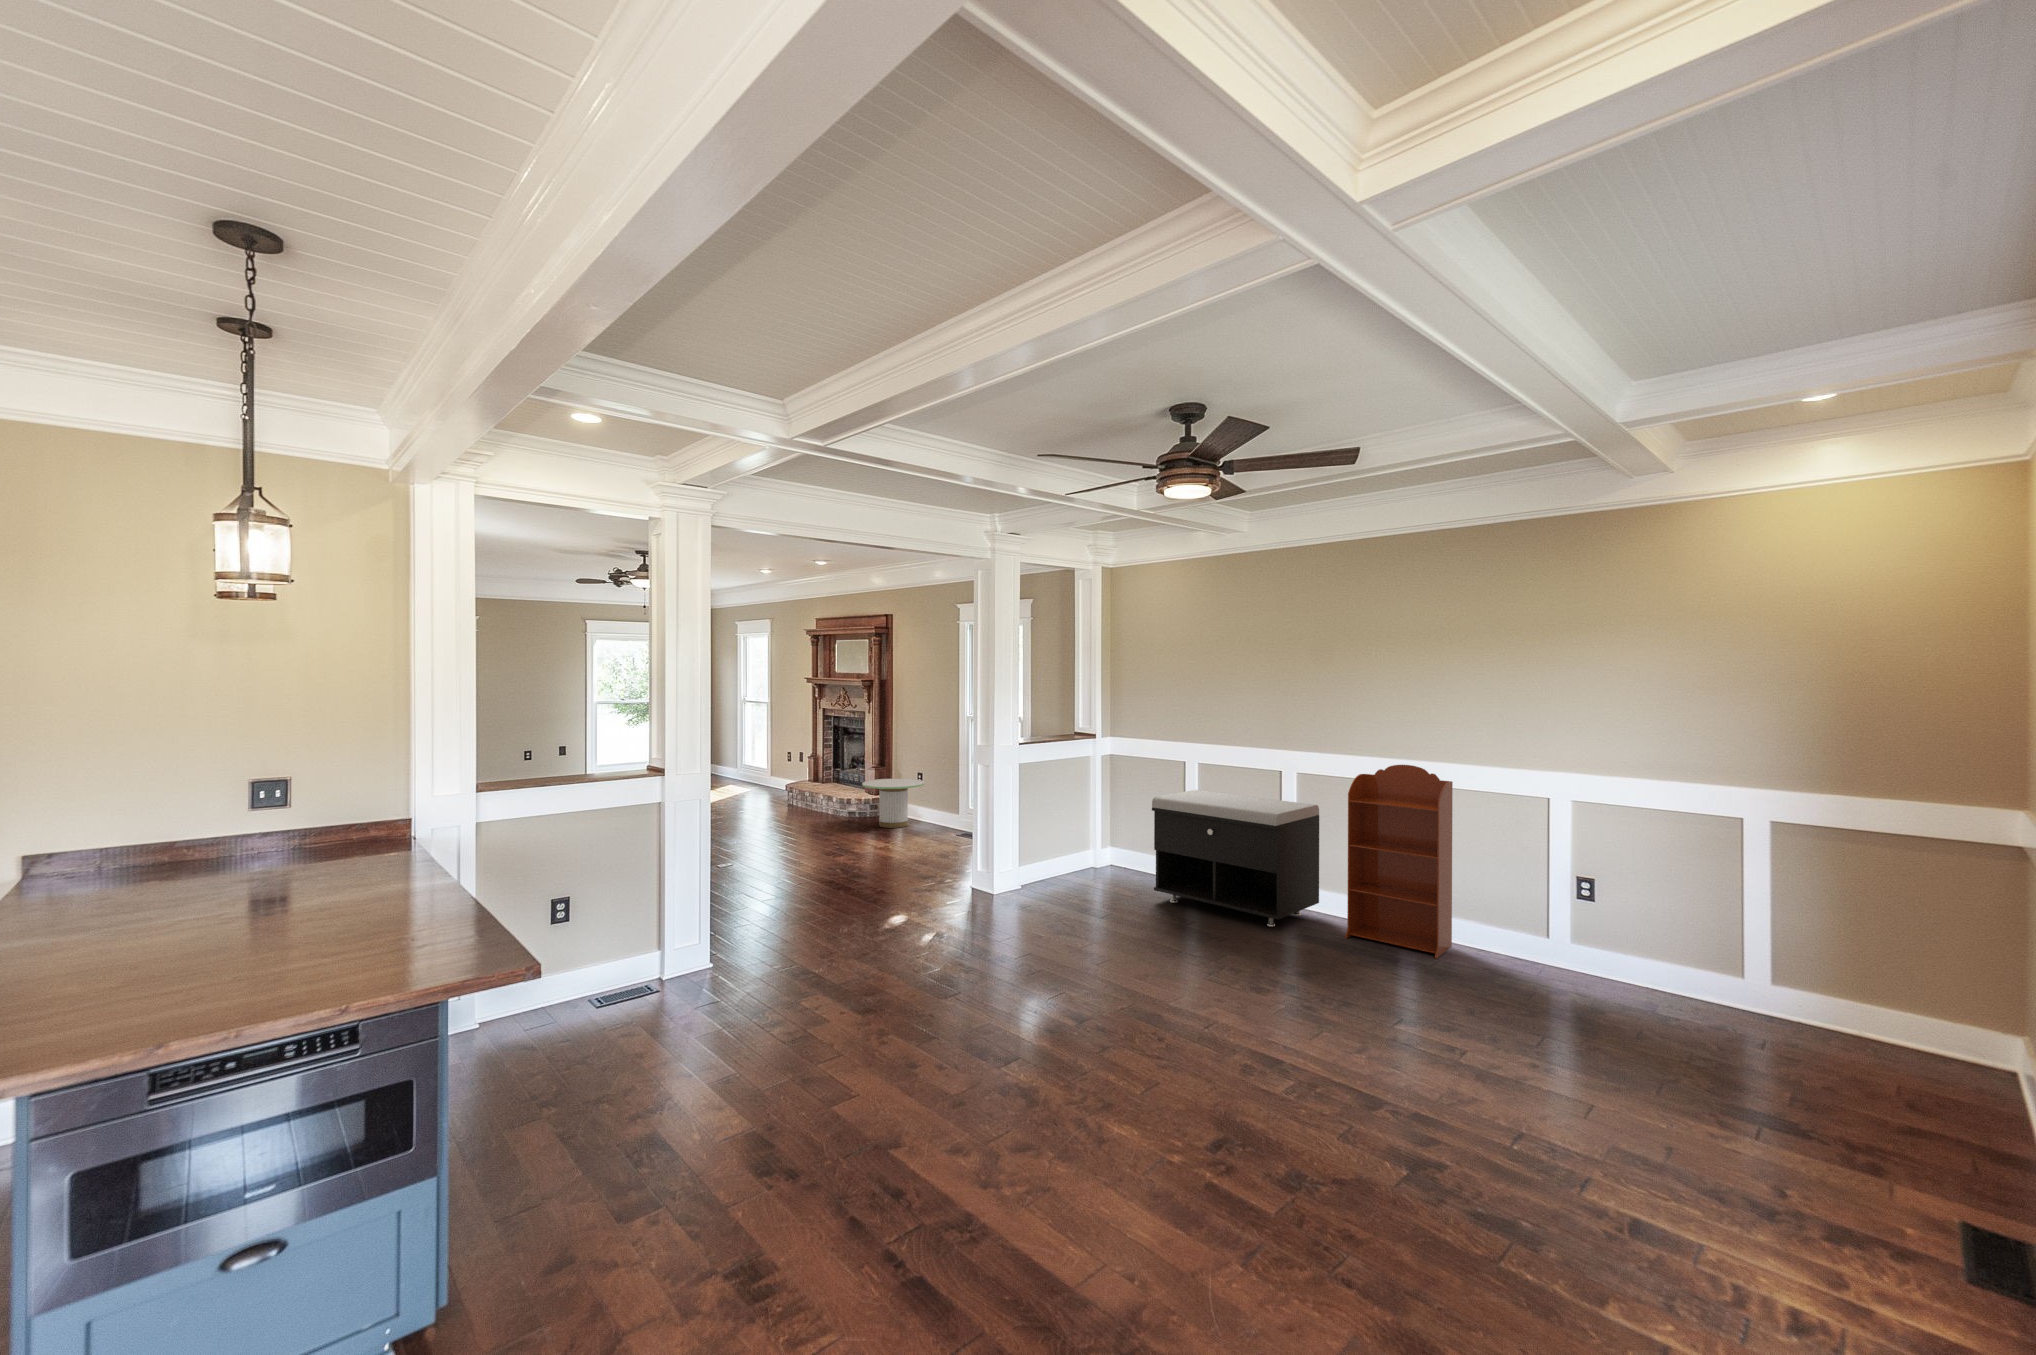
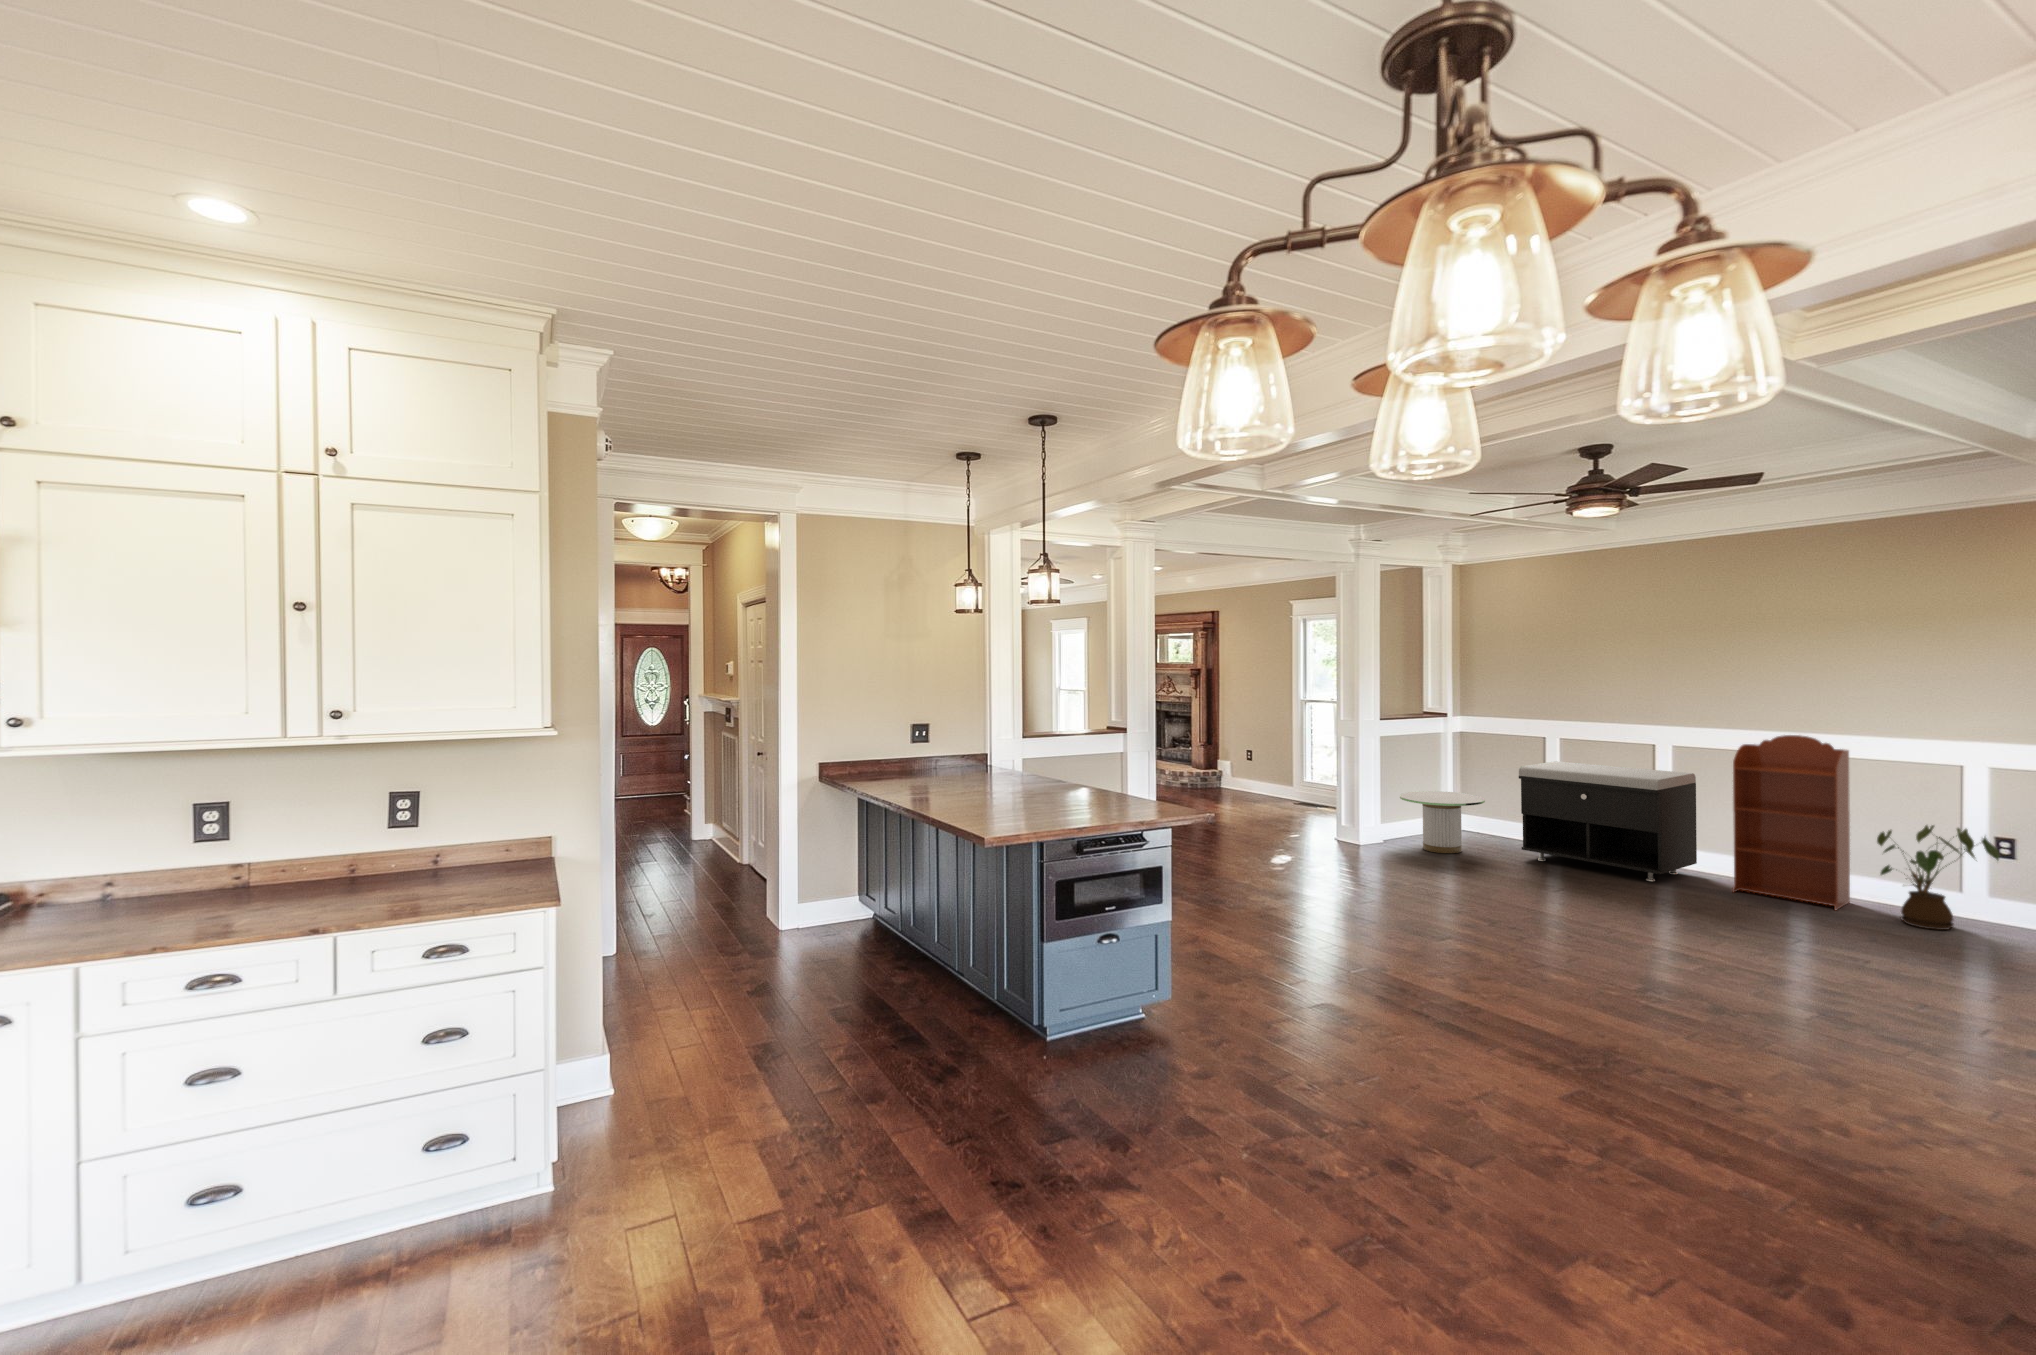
side table: present [862,779,925,828] -> present [1400,791,1485,853]
house plant: none [1473,864,1579,981] -> present [1877,825,2000,930]

